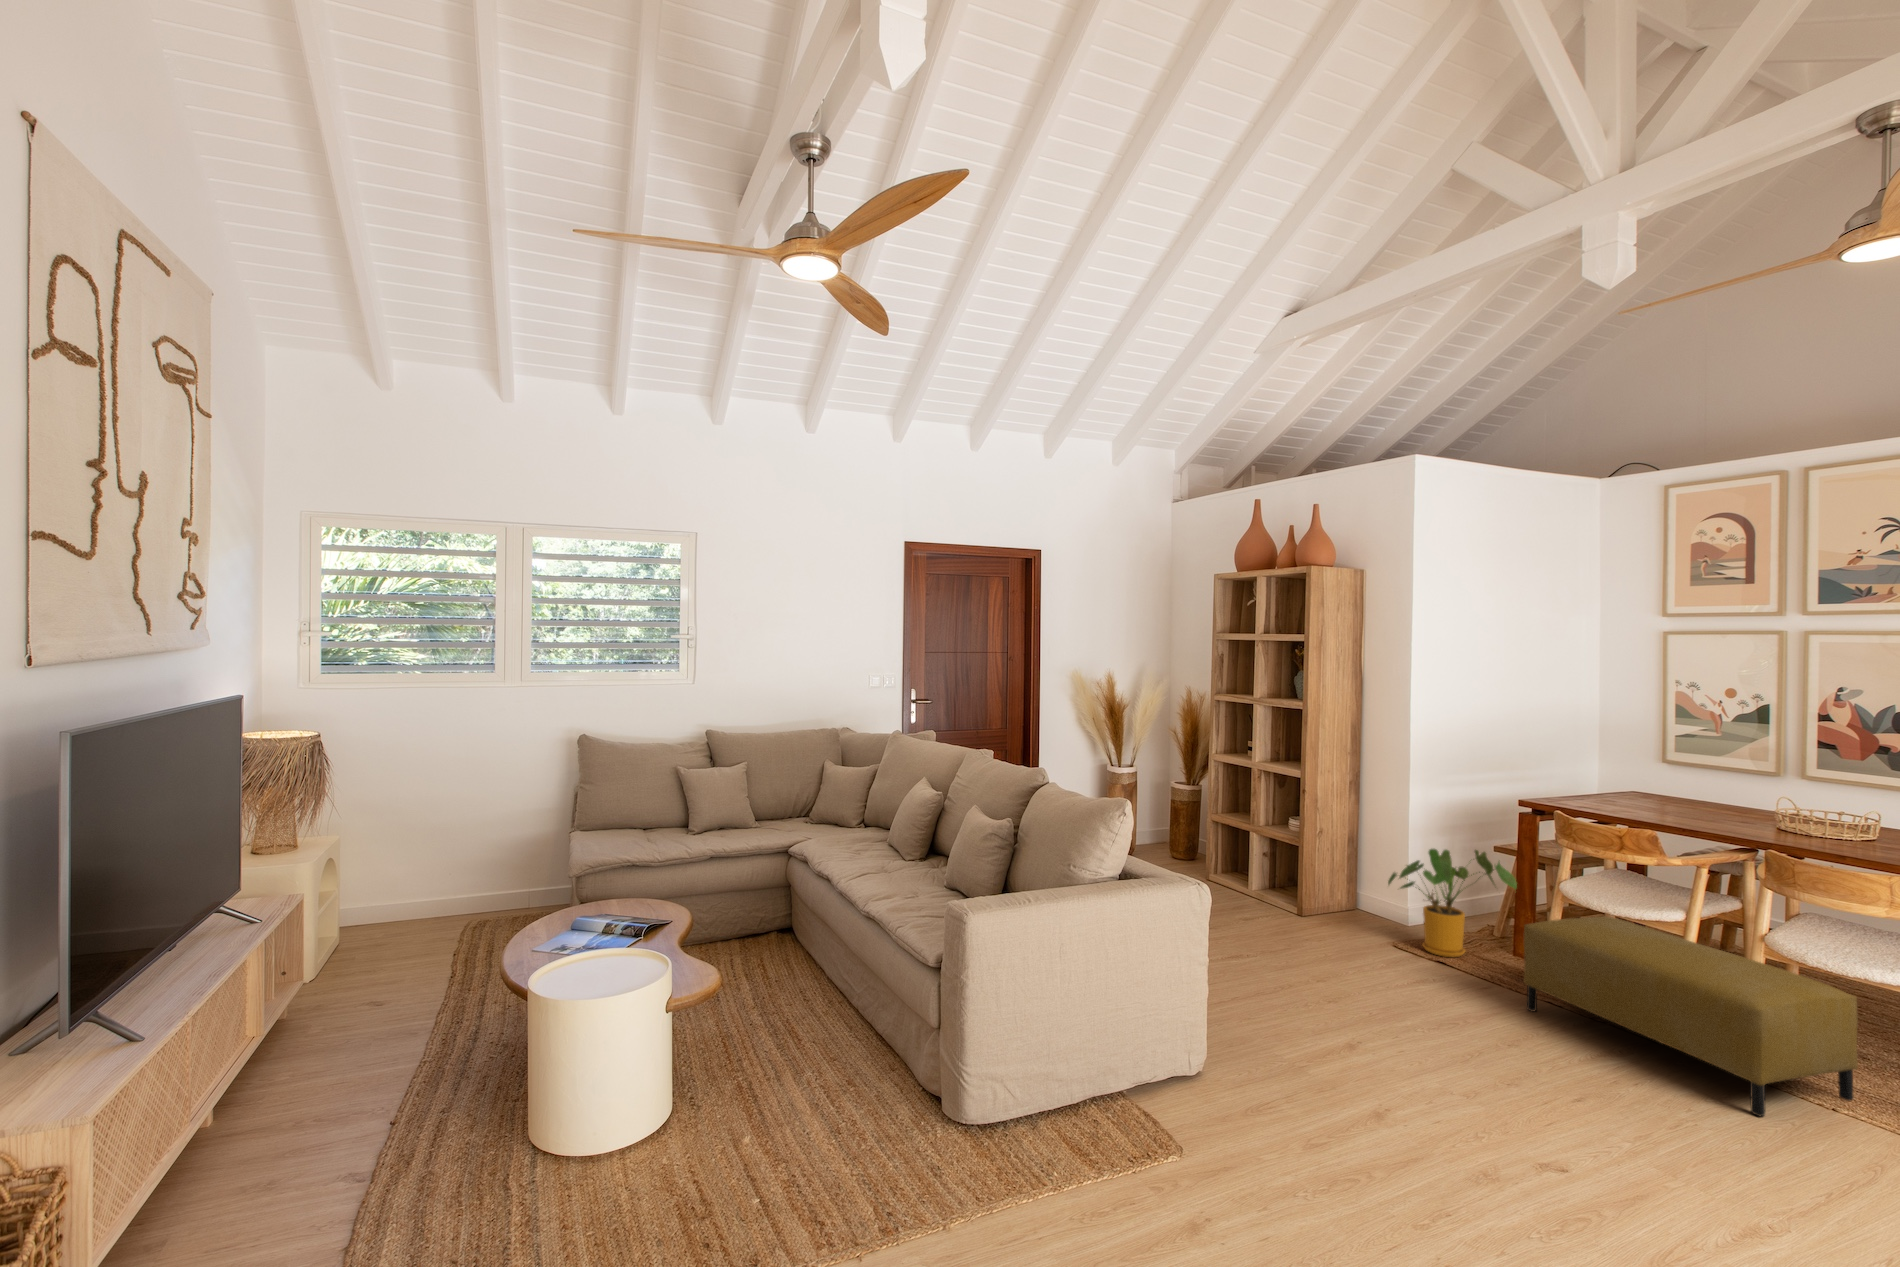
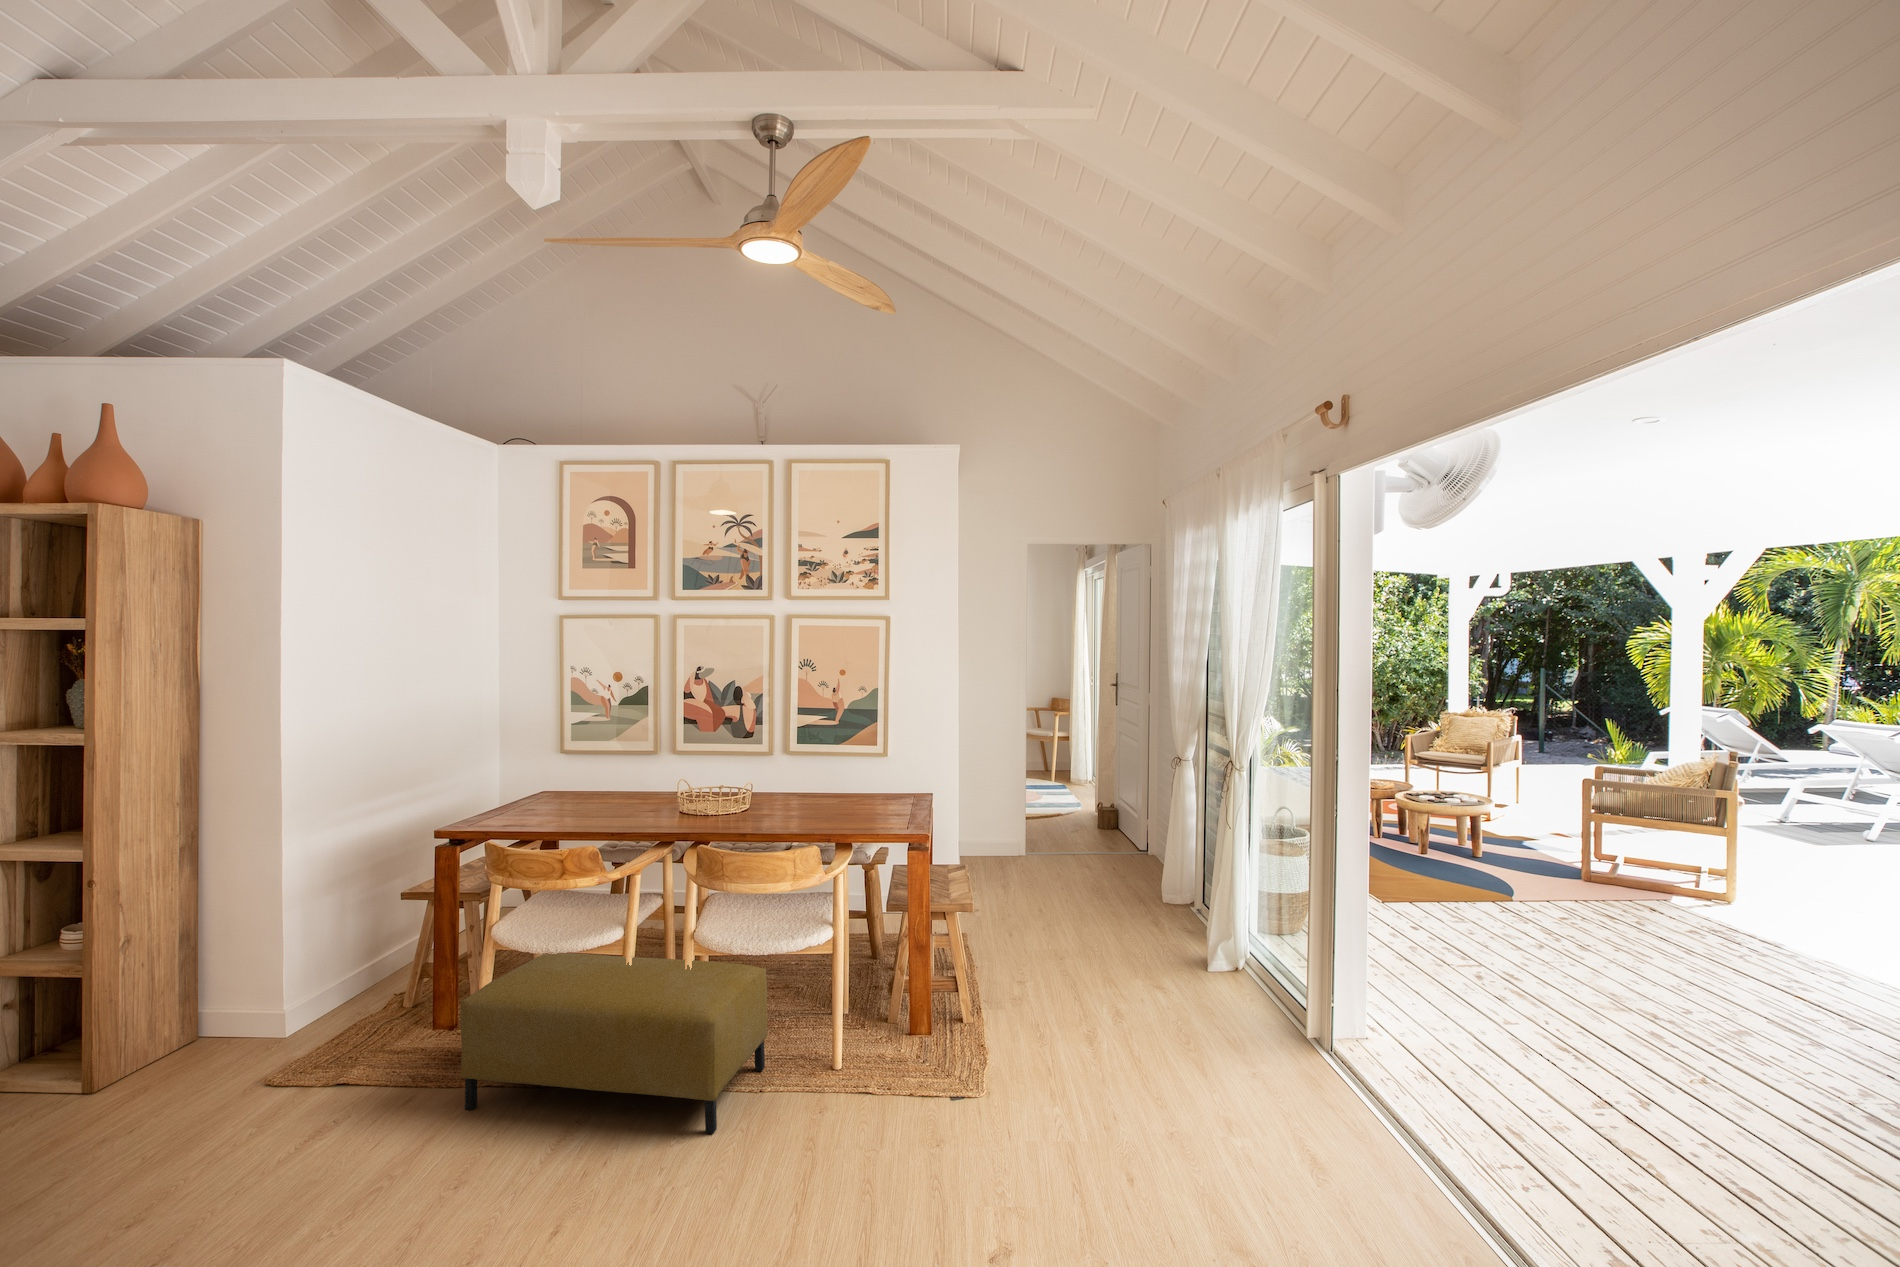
house plant: present [1388,849,1517,957] -> none [253,909,438,1075]

